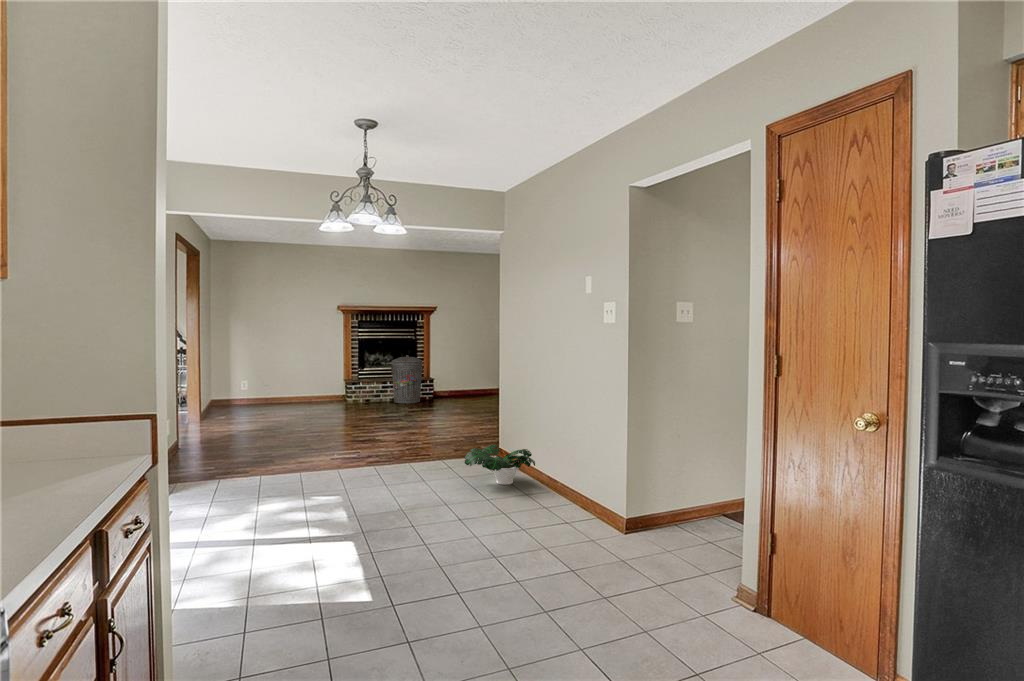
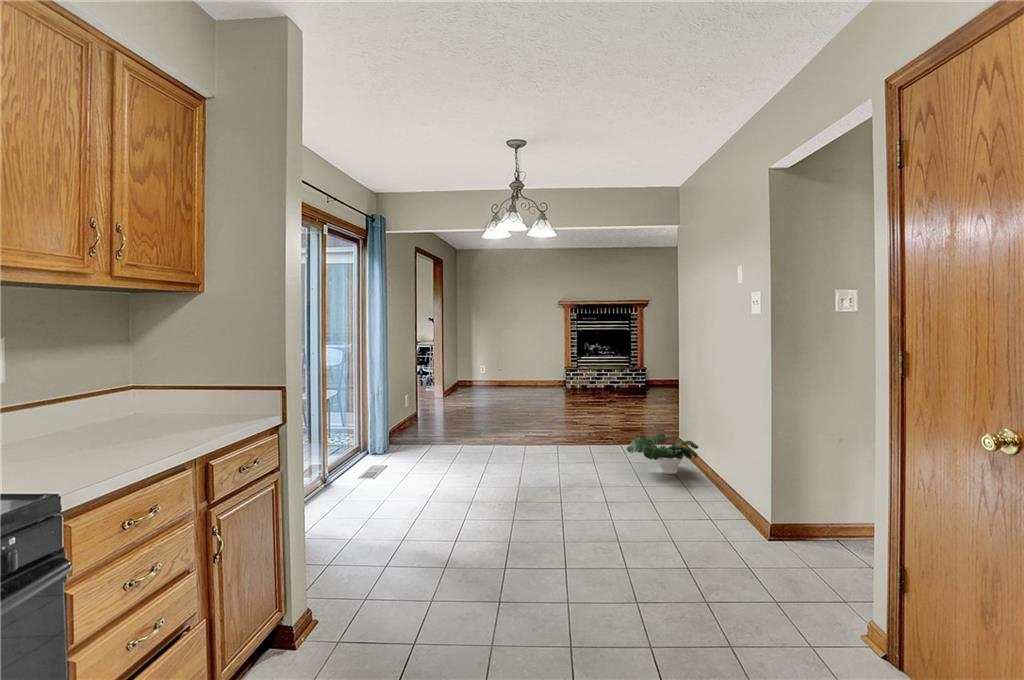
trash can: present [391,355,423,403] -> none [605,346,634,390]

